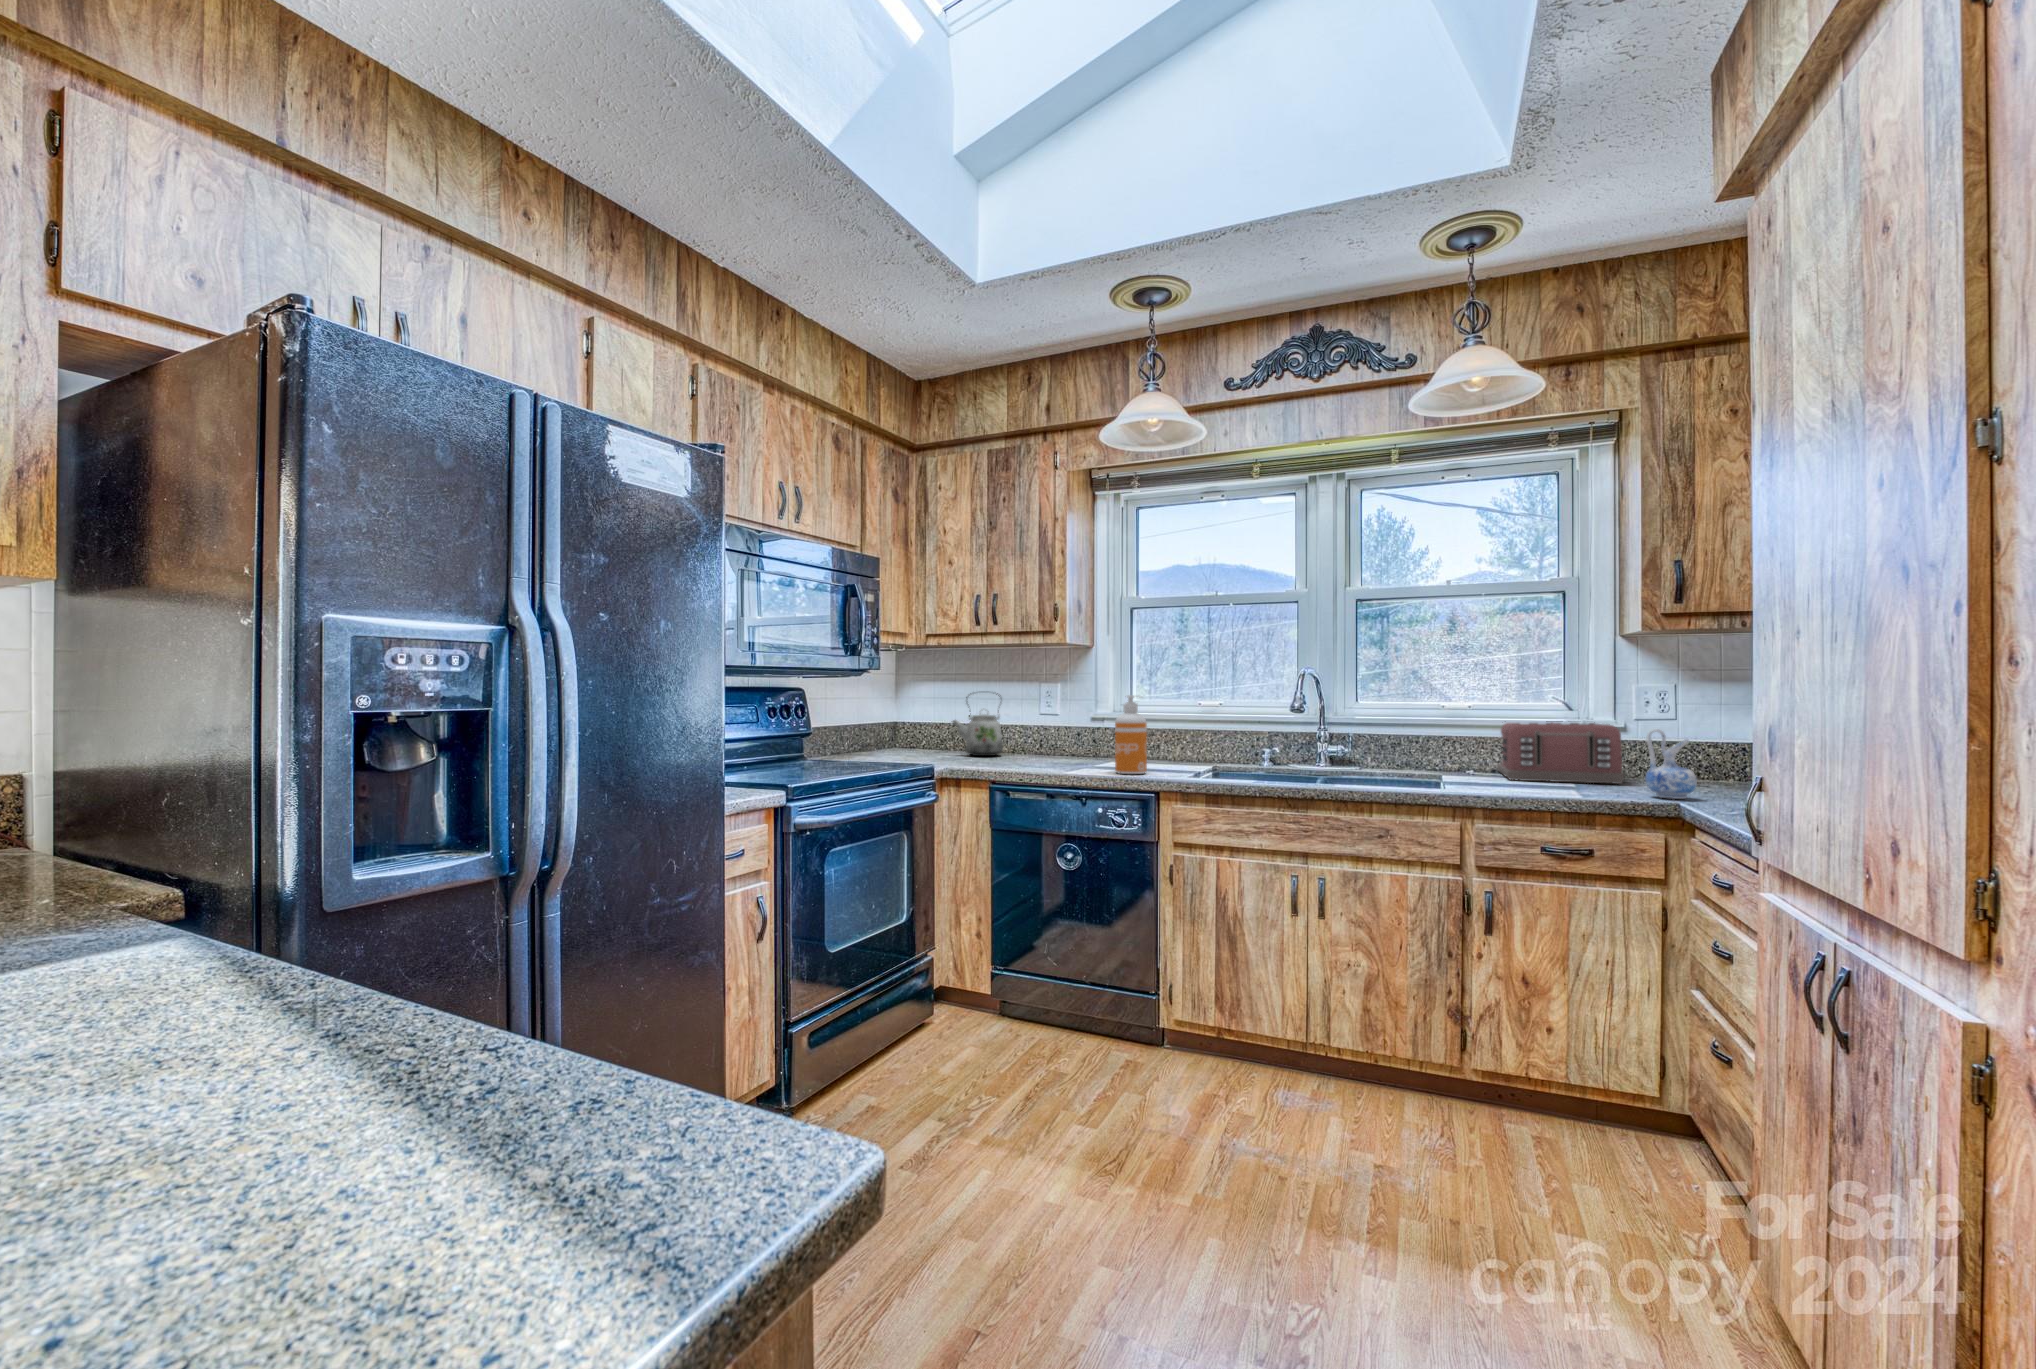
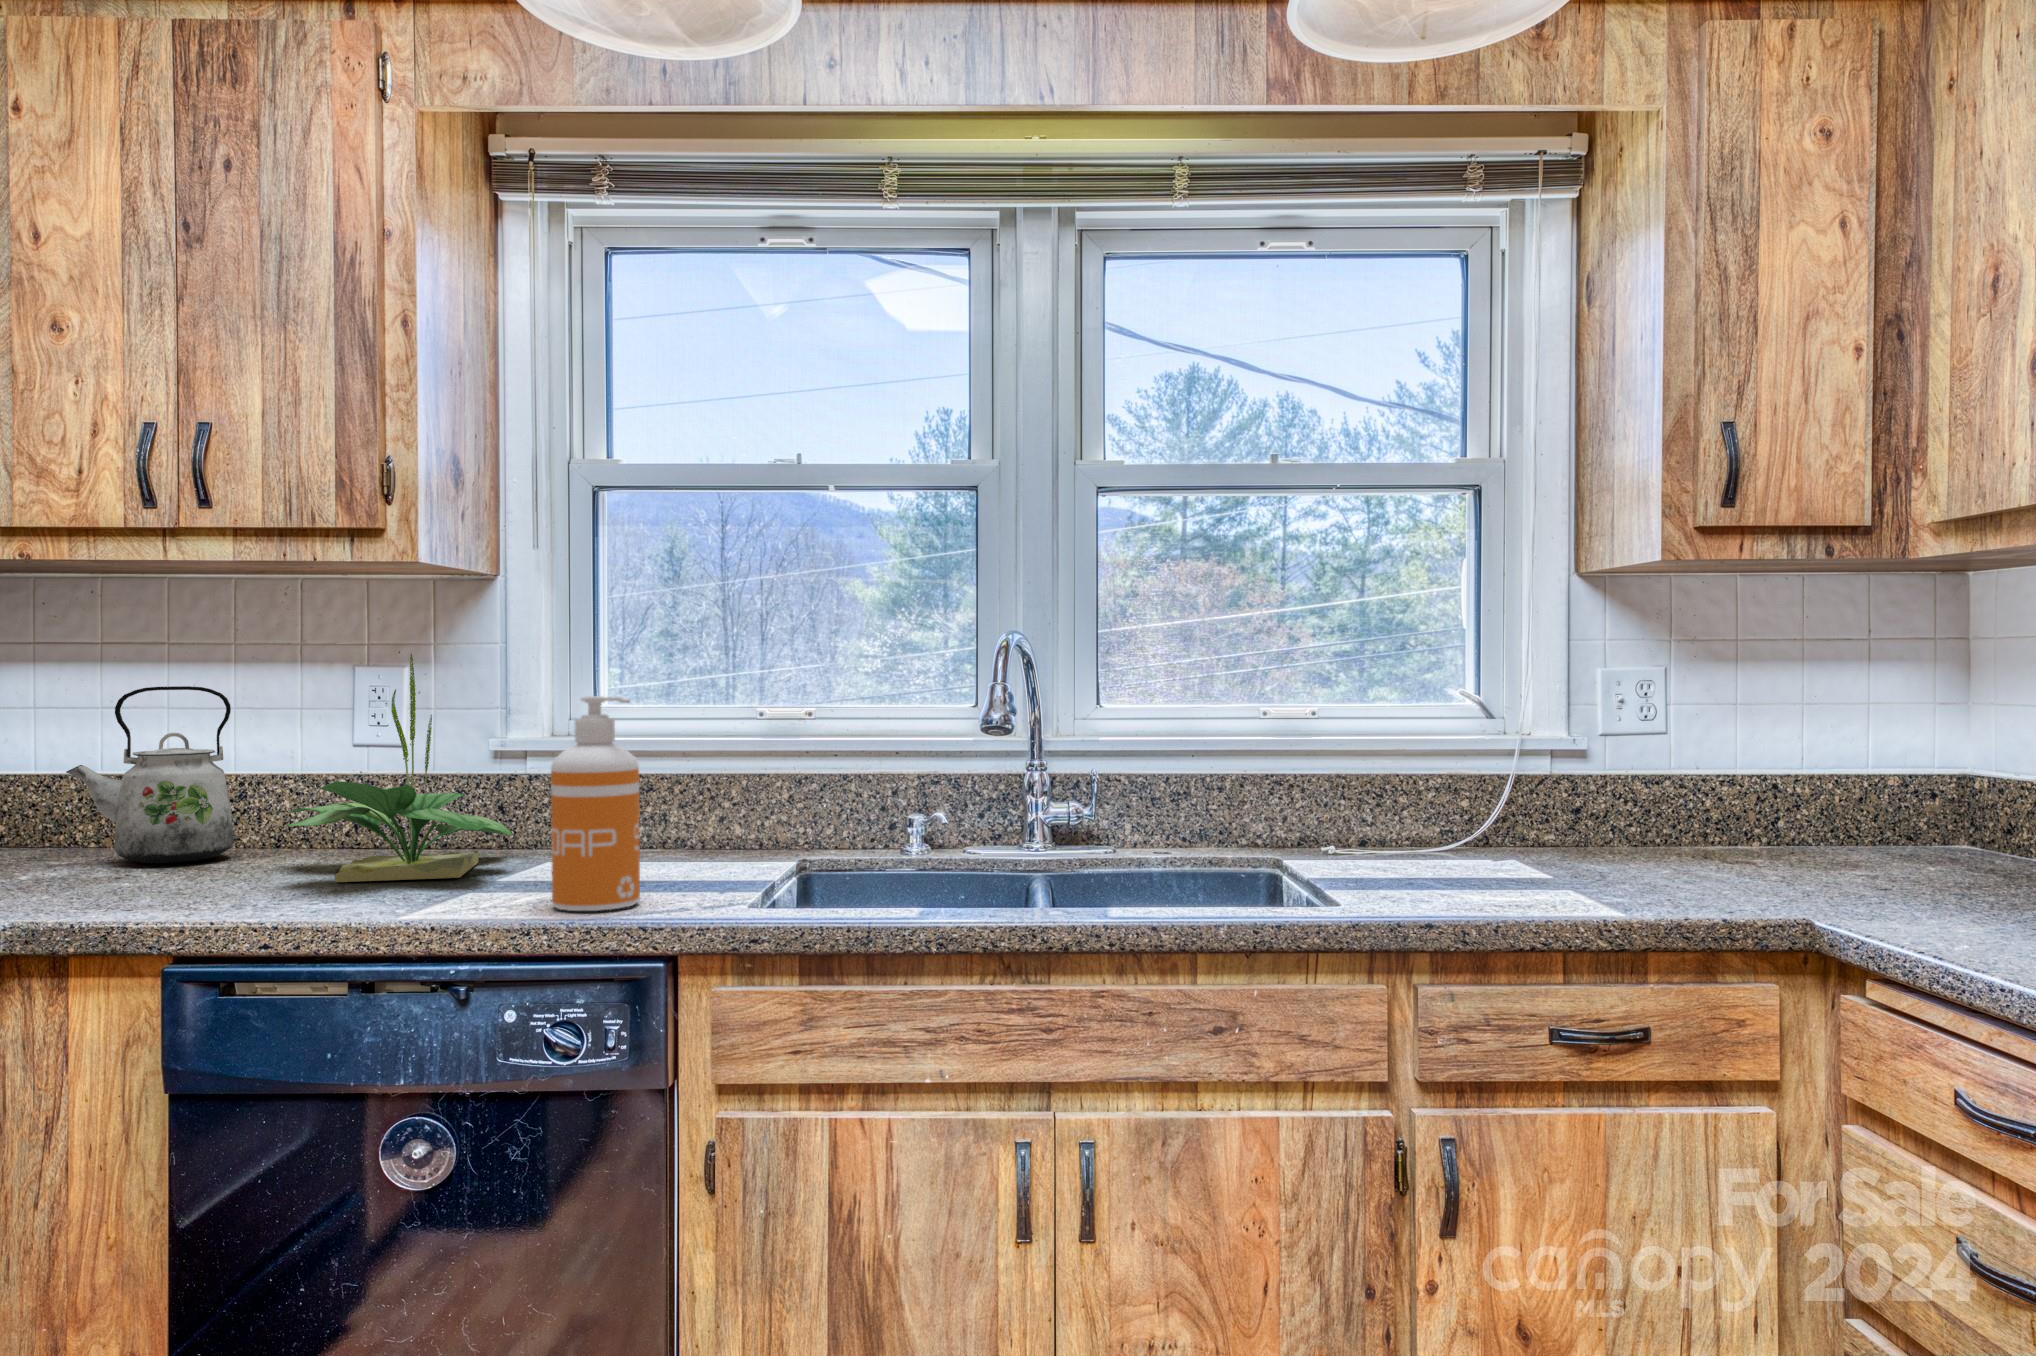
potted plant: none [1022,679,1101,764] -> present [288,654,512,882]
toaster: present [1497,721,1624,784] -> none [1352,737,1613,865]
ceramic pitcher: present [1645,729,1697,799] -> none [1707,757,1803,902]

